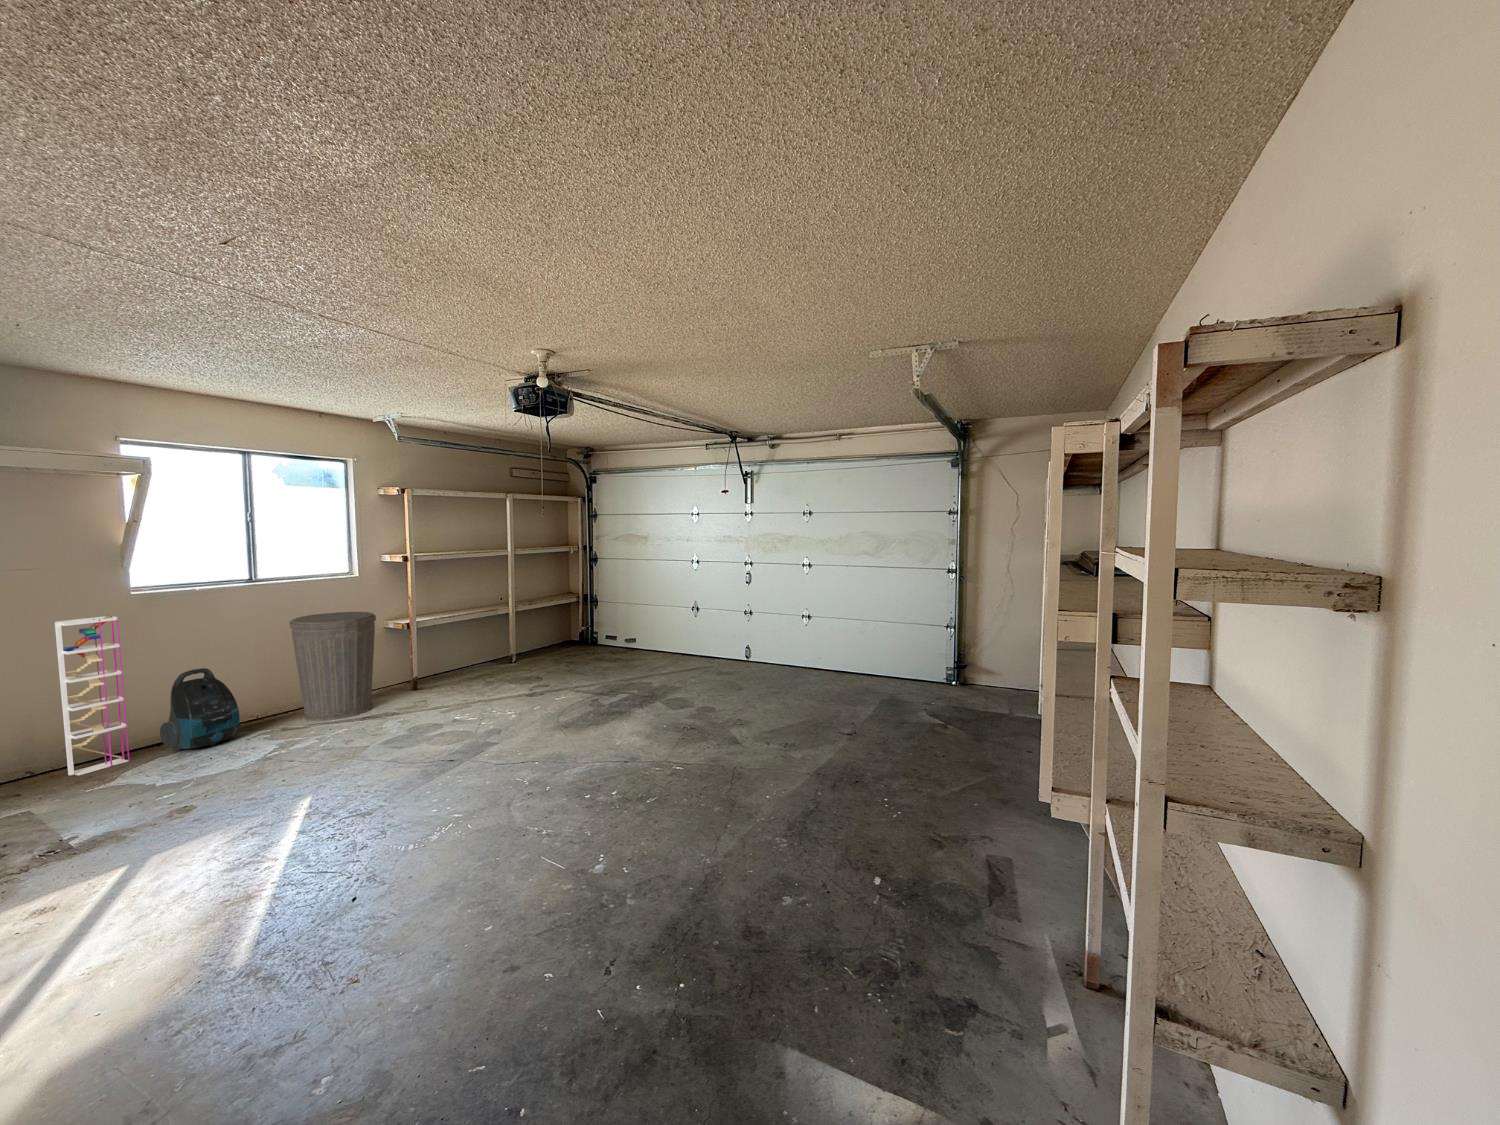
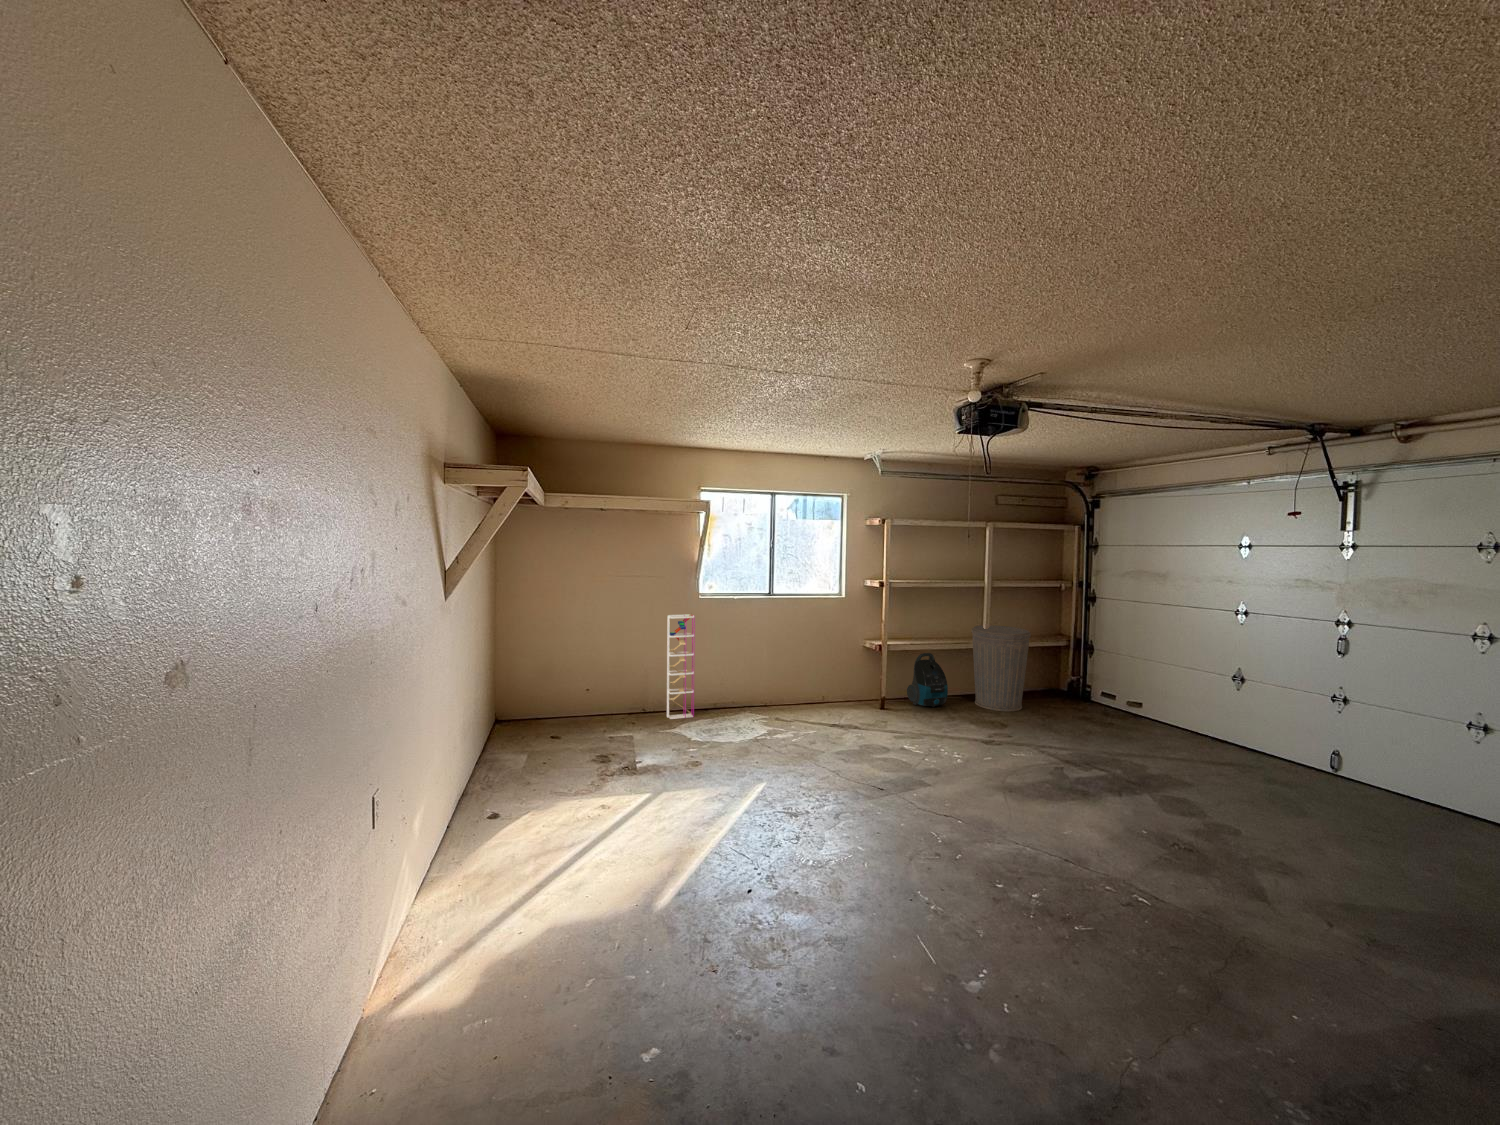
trash can: present [289,612,376,721] -> present [972,625,1031,711]
vacuum cleaner: present [160,668,240,751] -> present [907,653,948,707]

